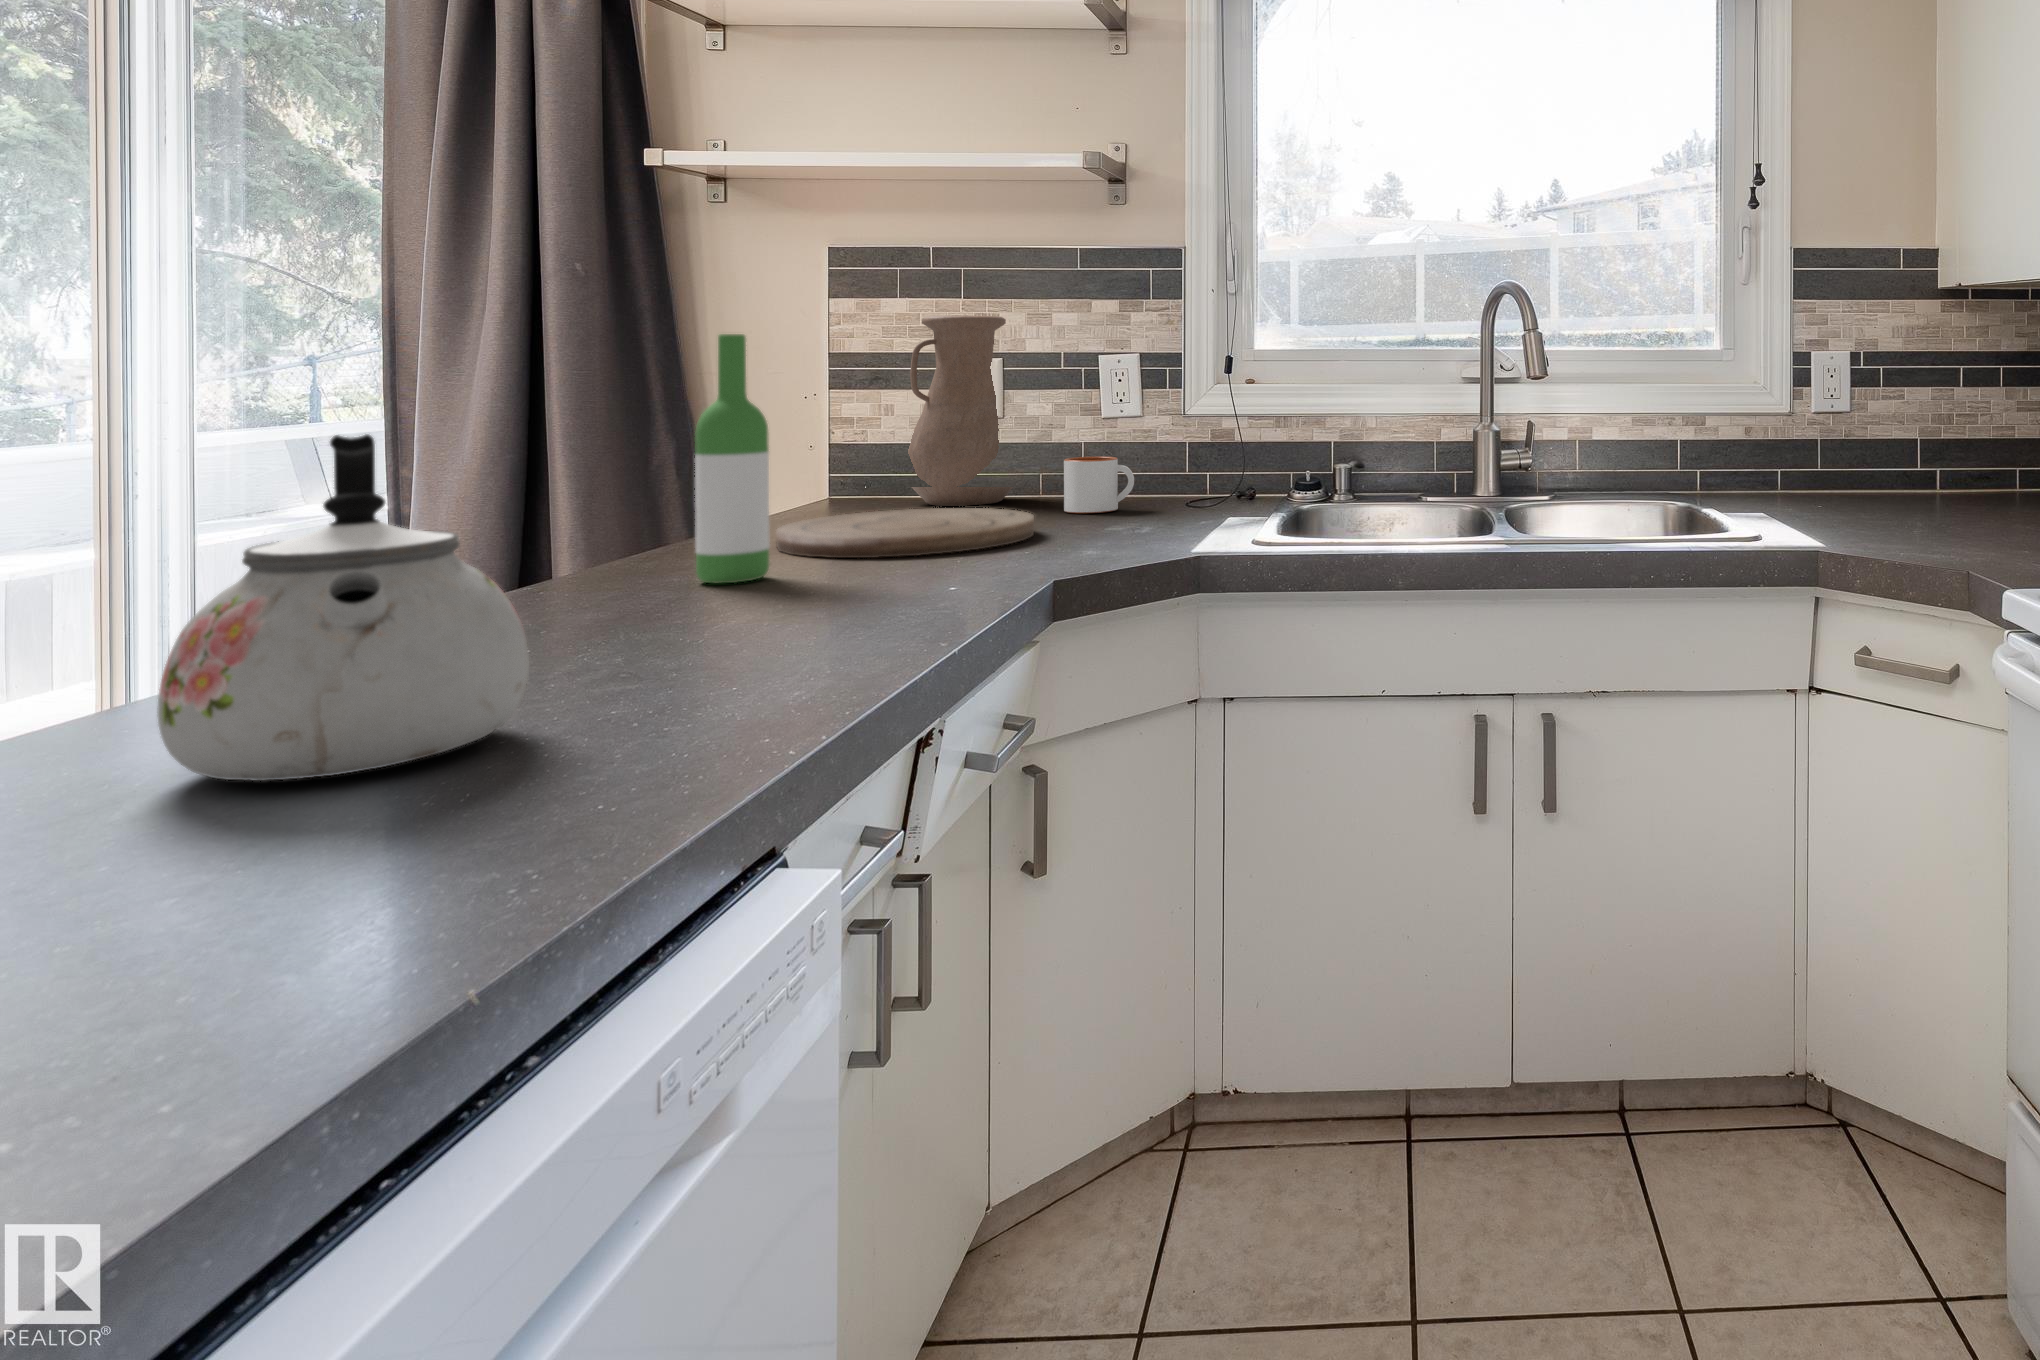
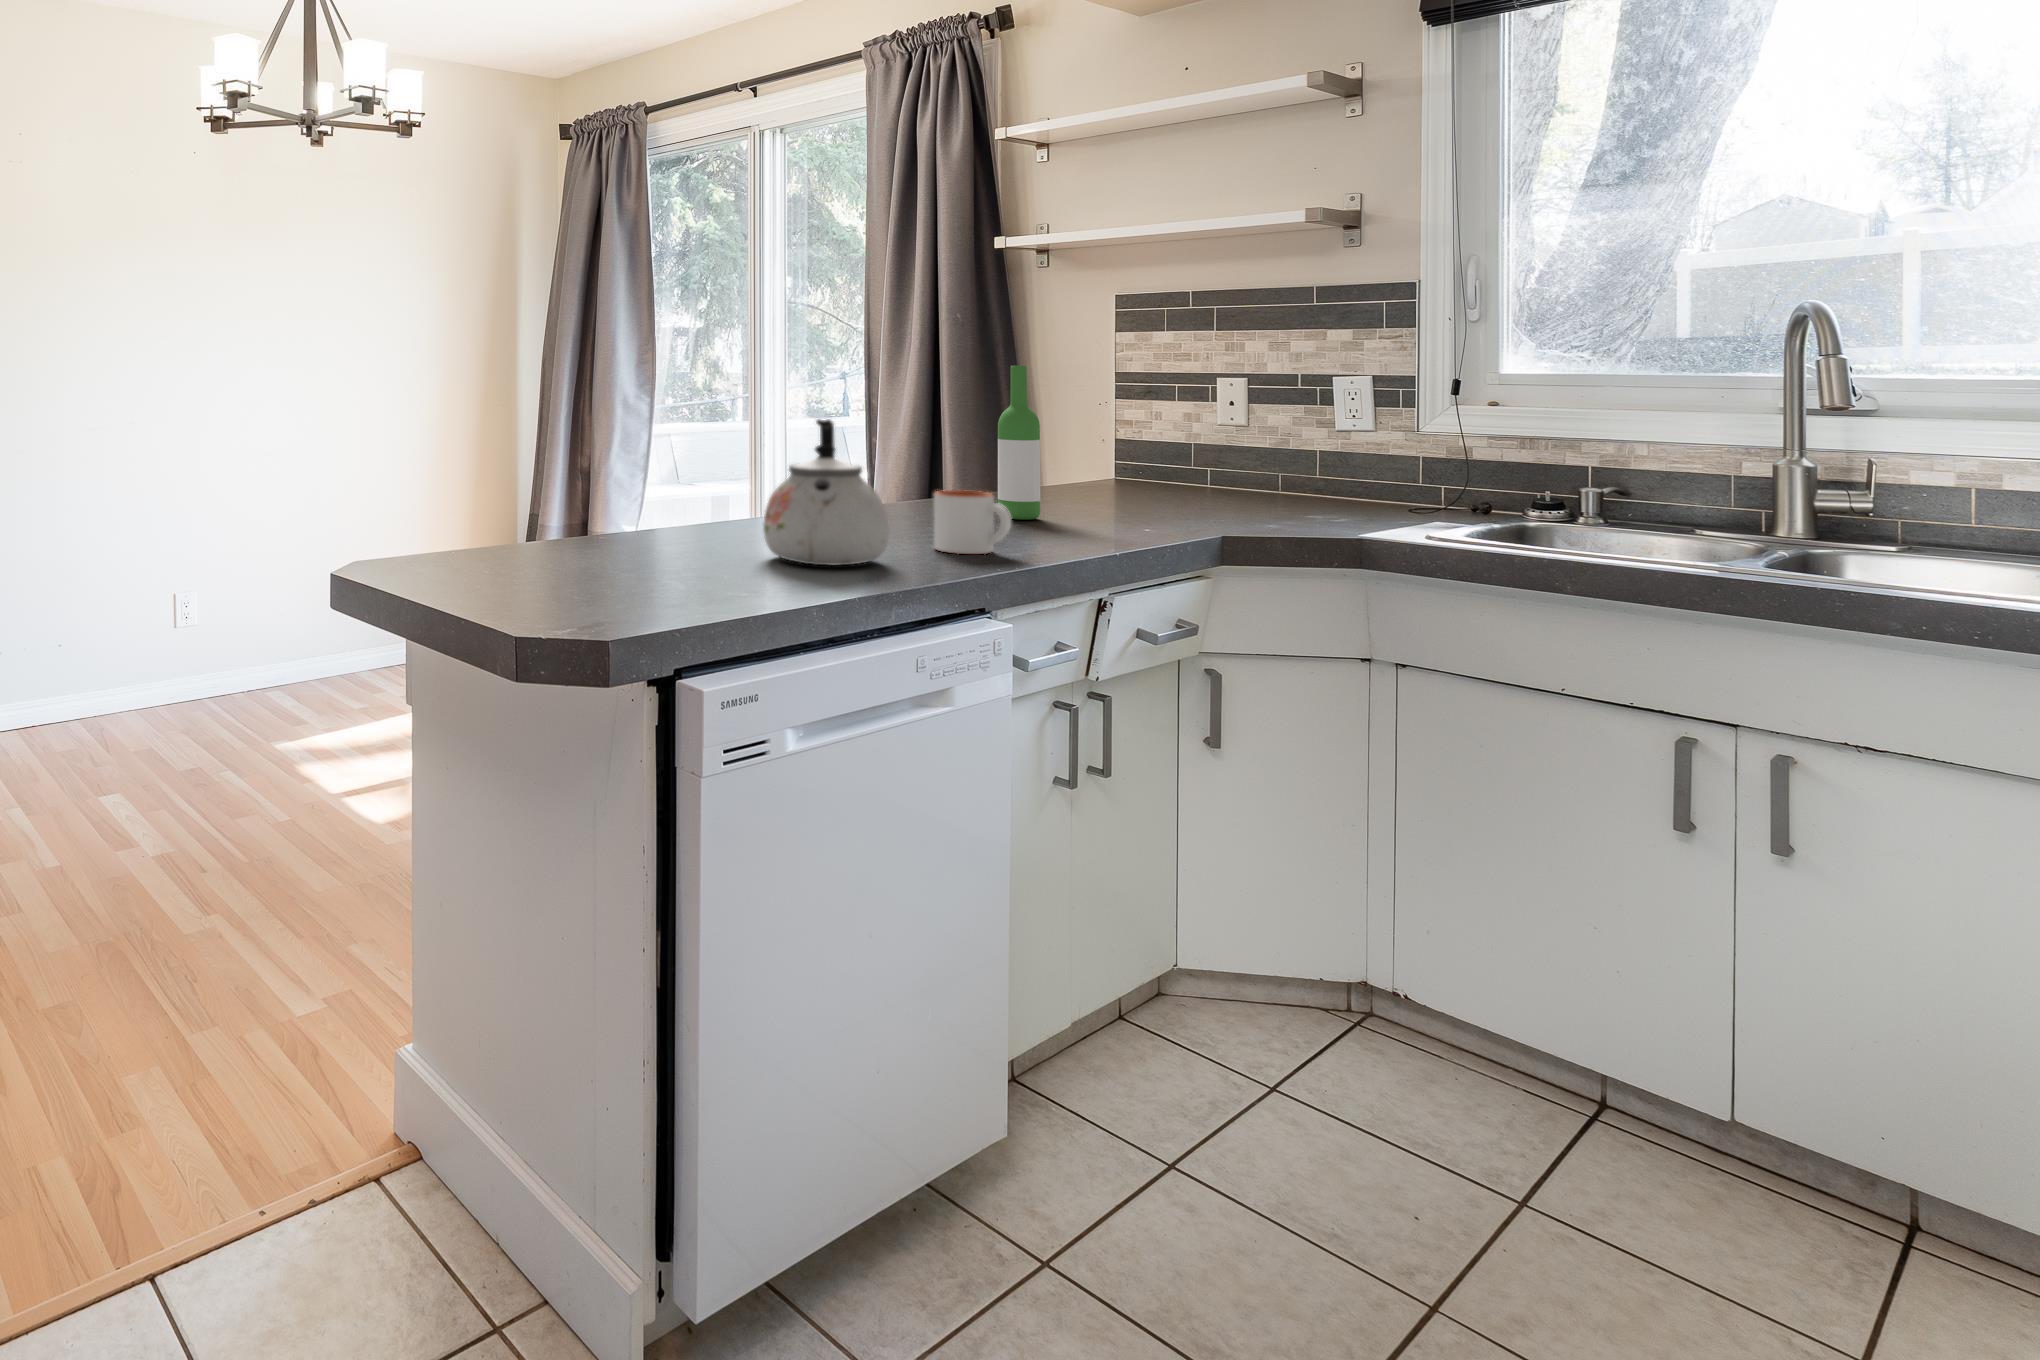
vase: present [908,315,1013,506] -> none [1166,345,1266,493]
mug: present [1064,457,1134,513] -> present [934,490,1011,554]
cutting board: present [776,508,1034,558] -> none [1057,488,1245,521]

